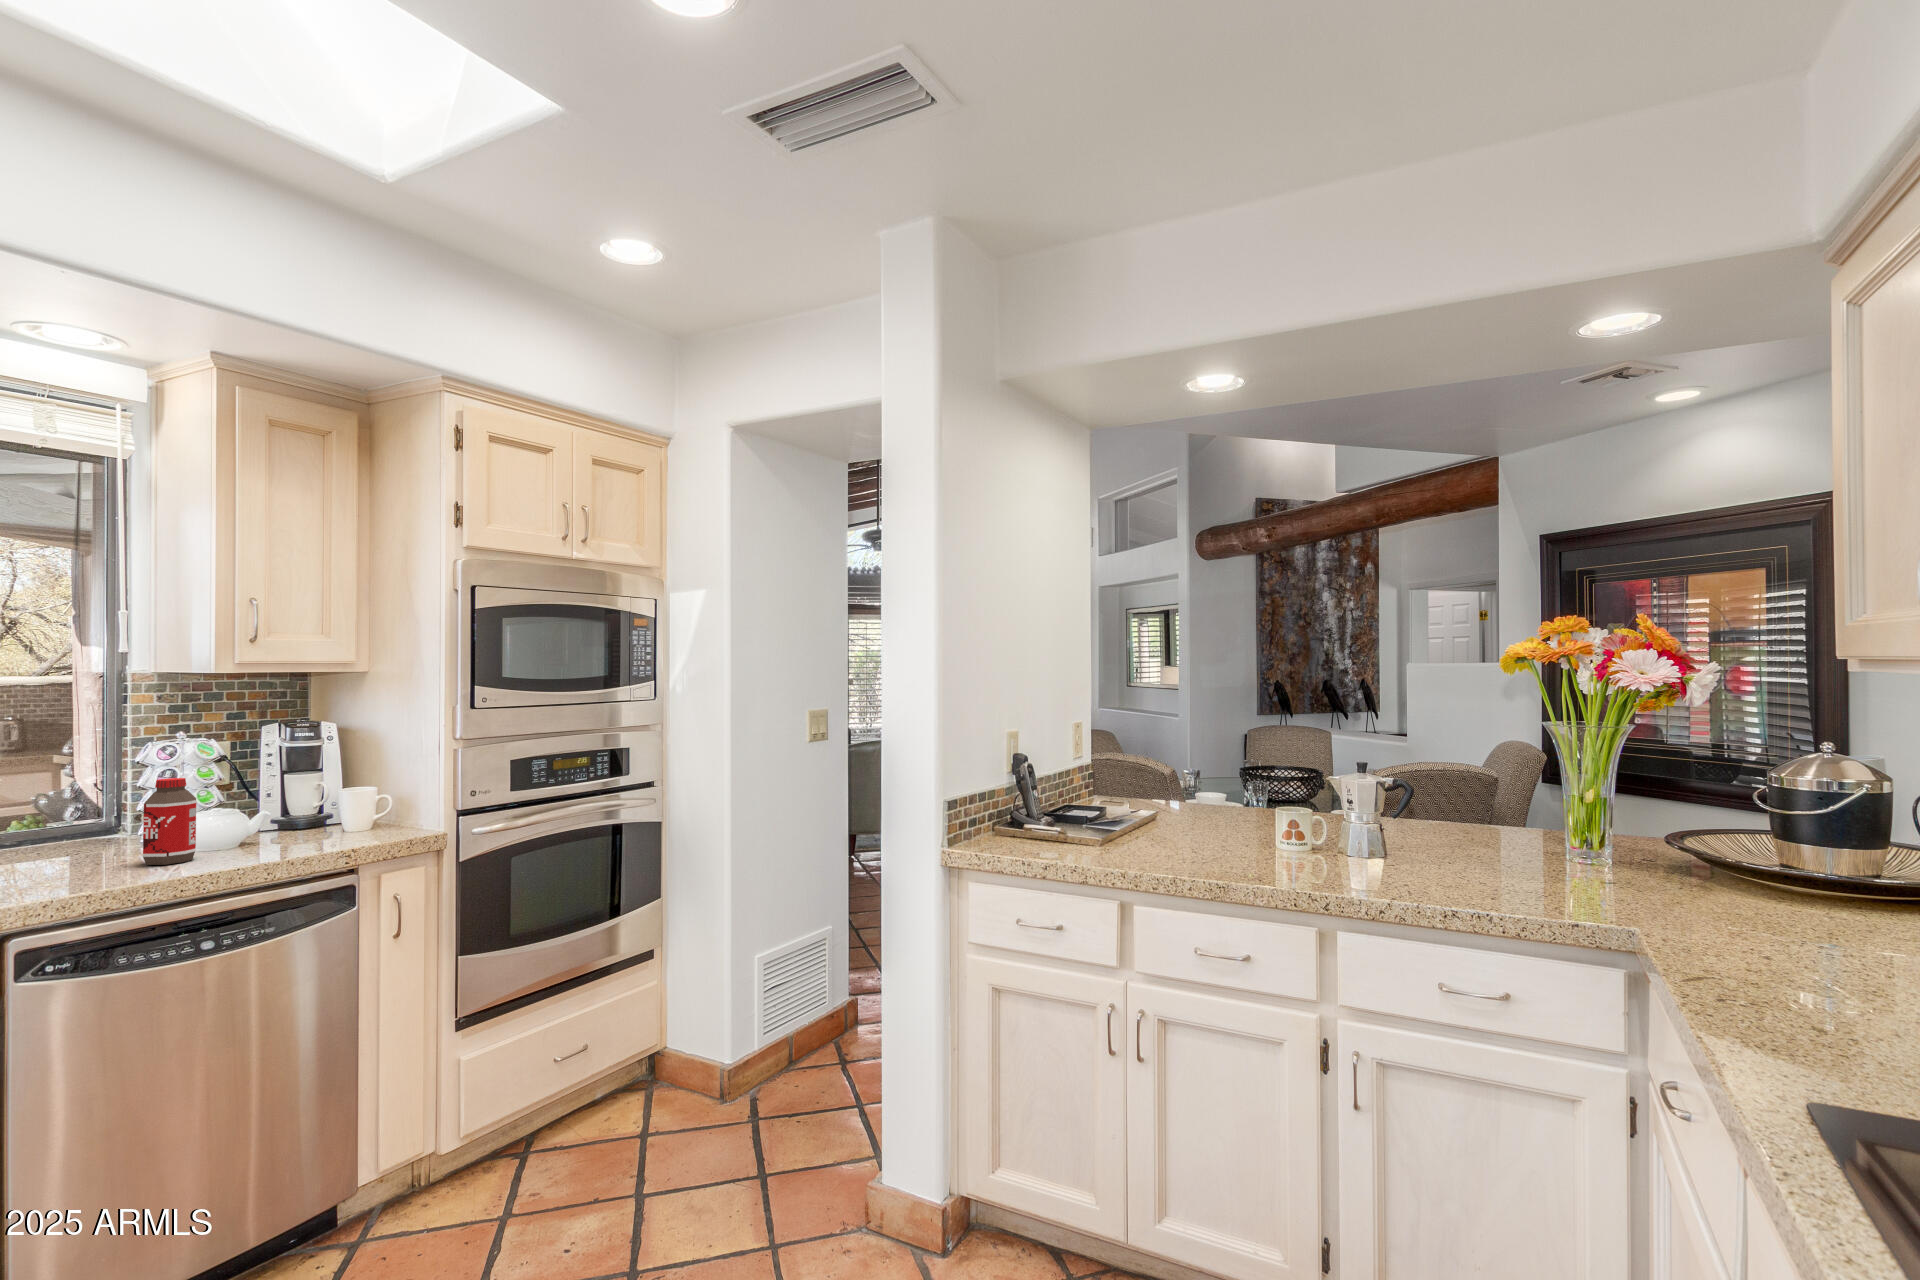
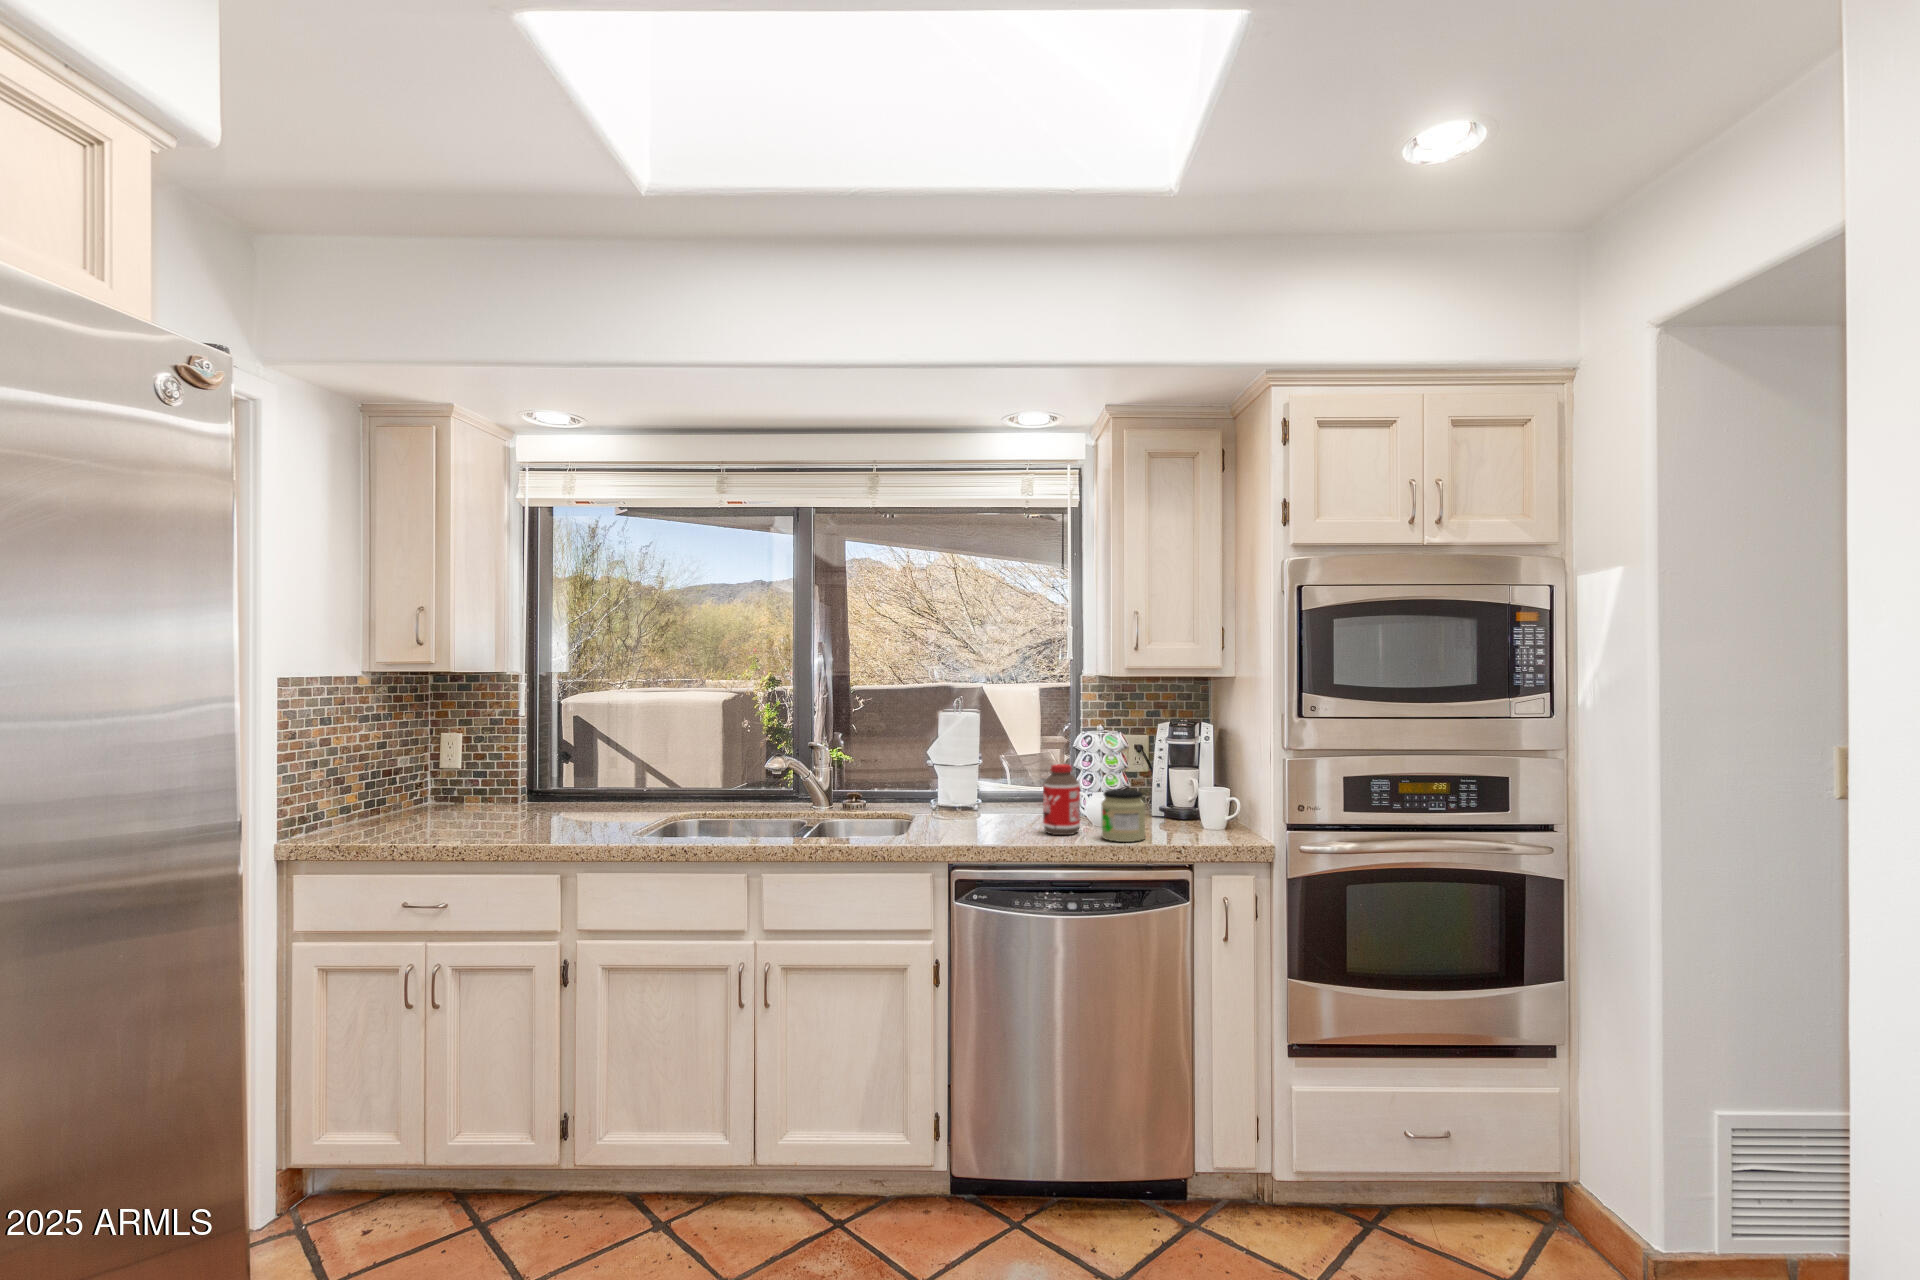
jar: none [239,797,299,856] -> present [1101,789,1145,842]

